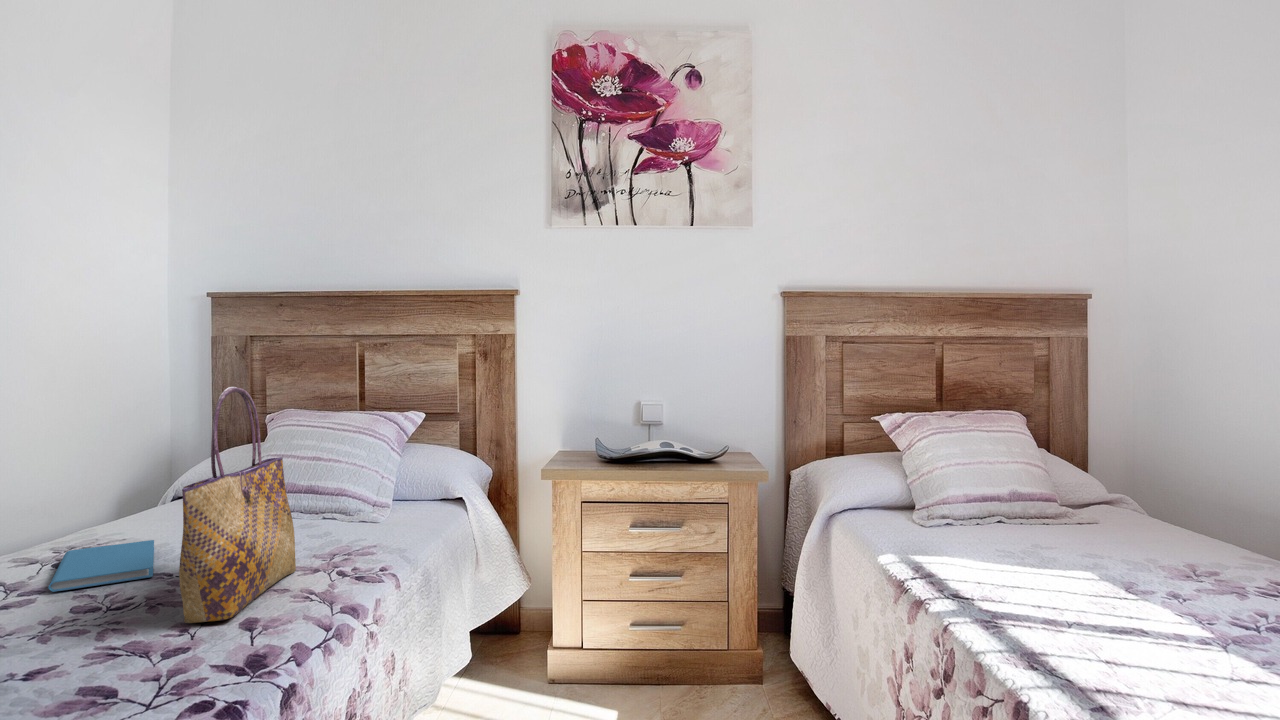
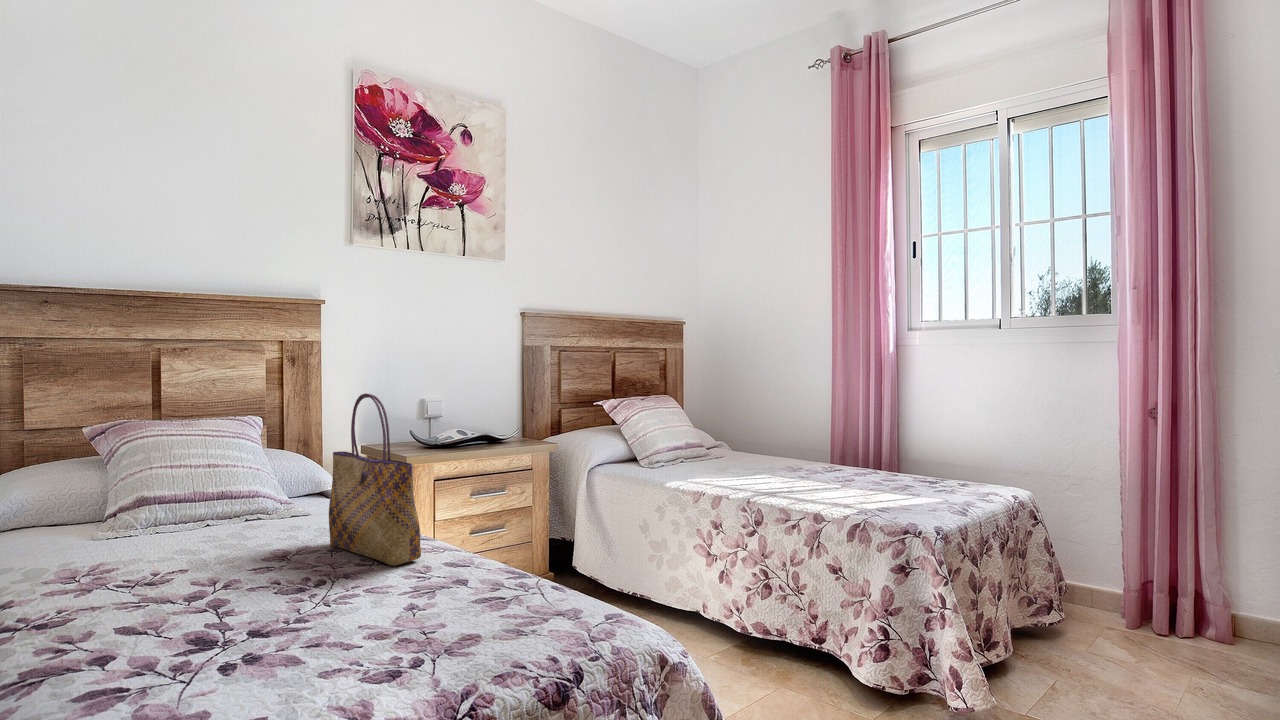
book: present [48,540,154,592] -> none [100,548,254,582]

